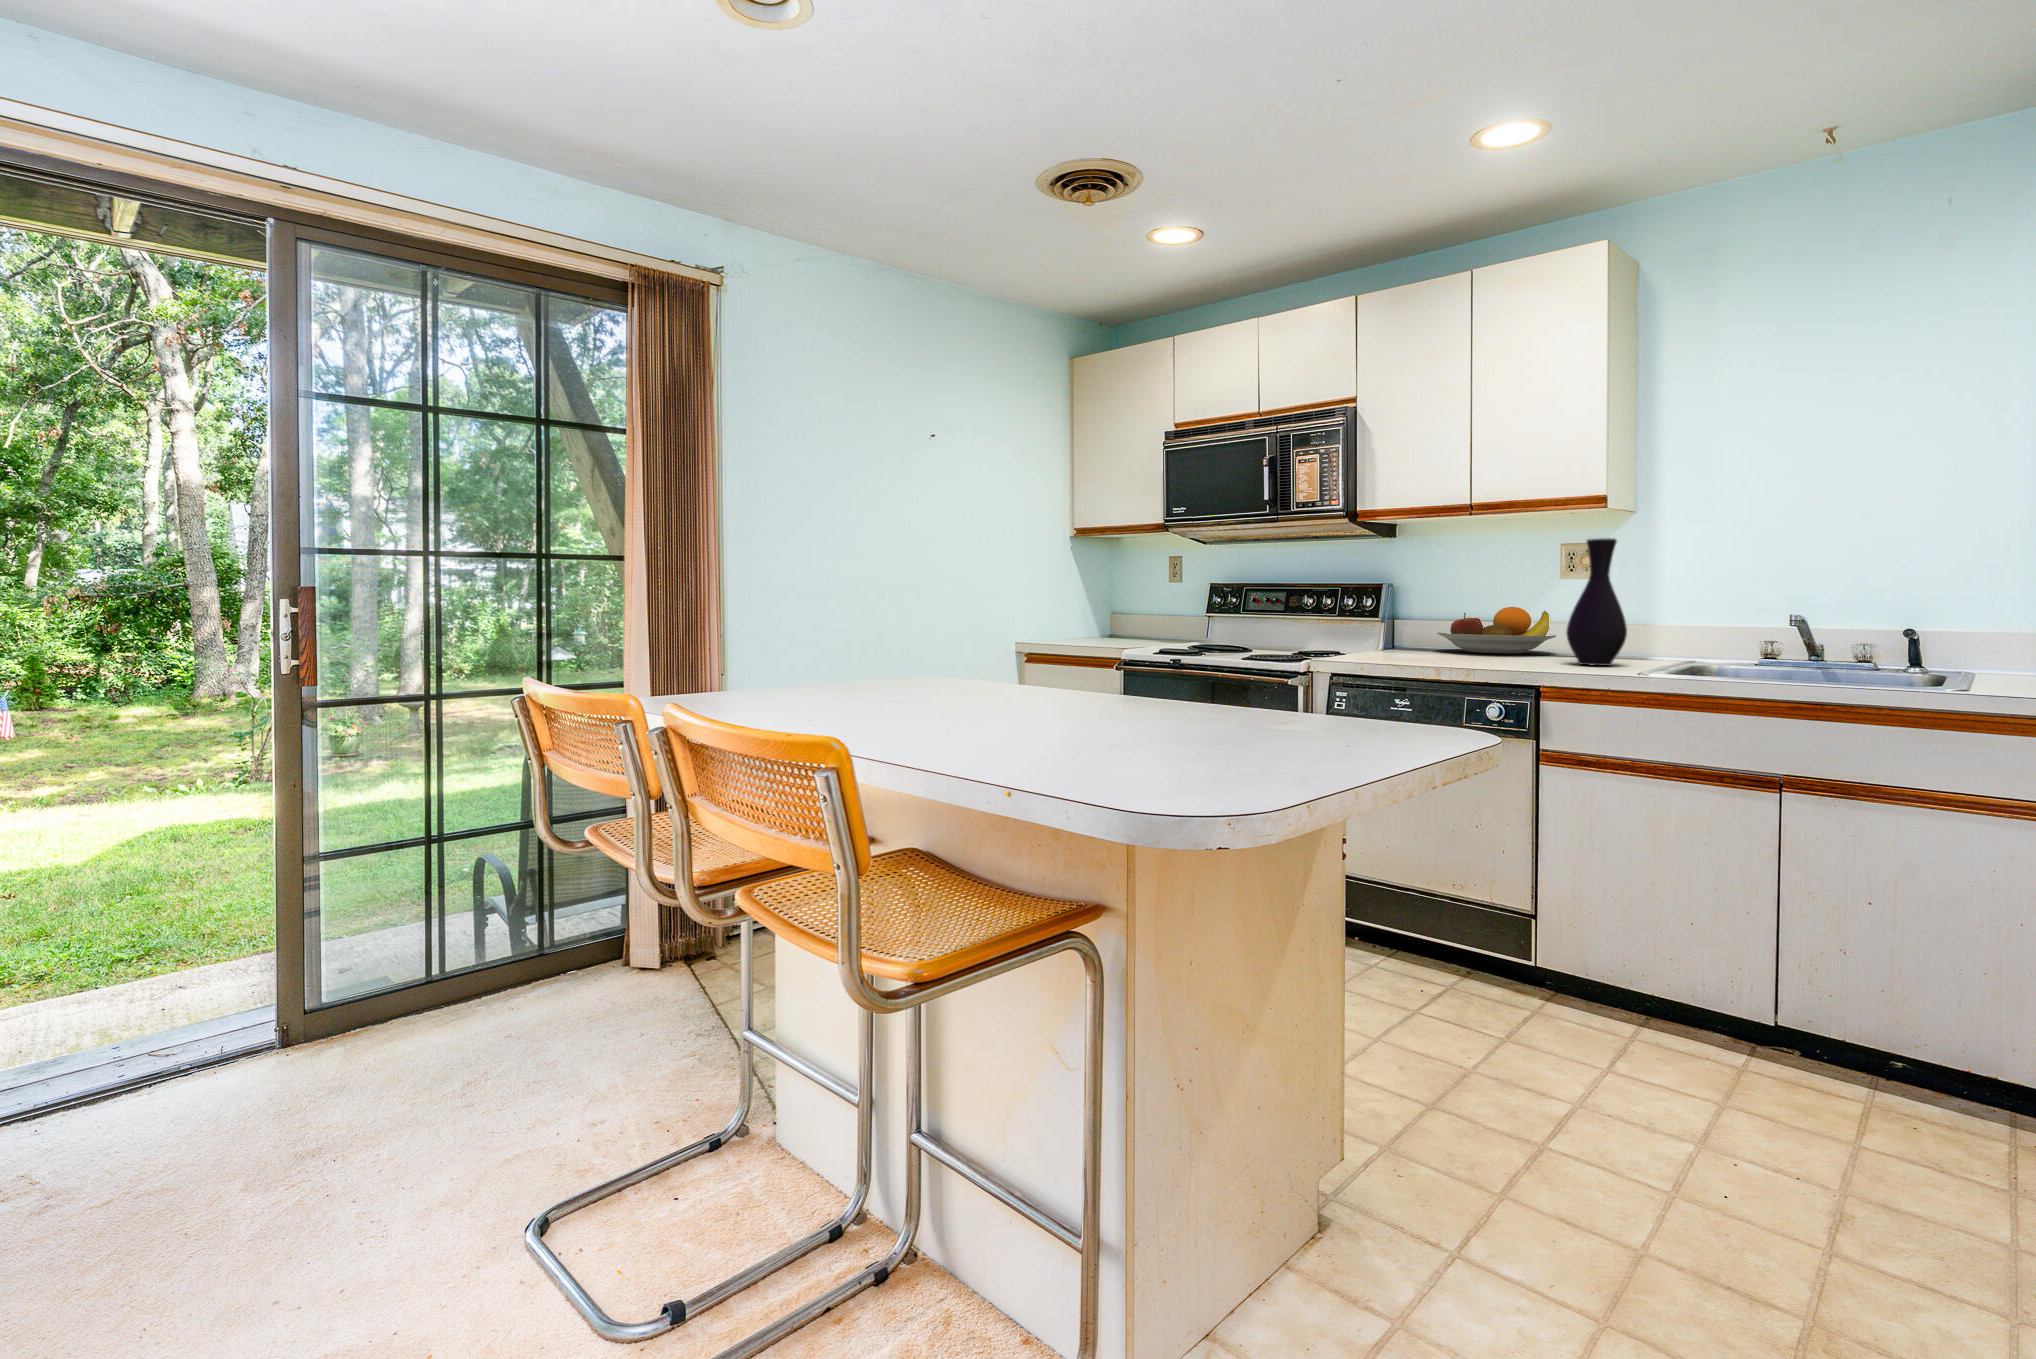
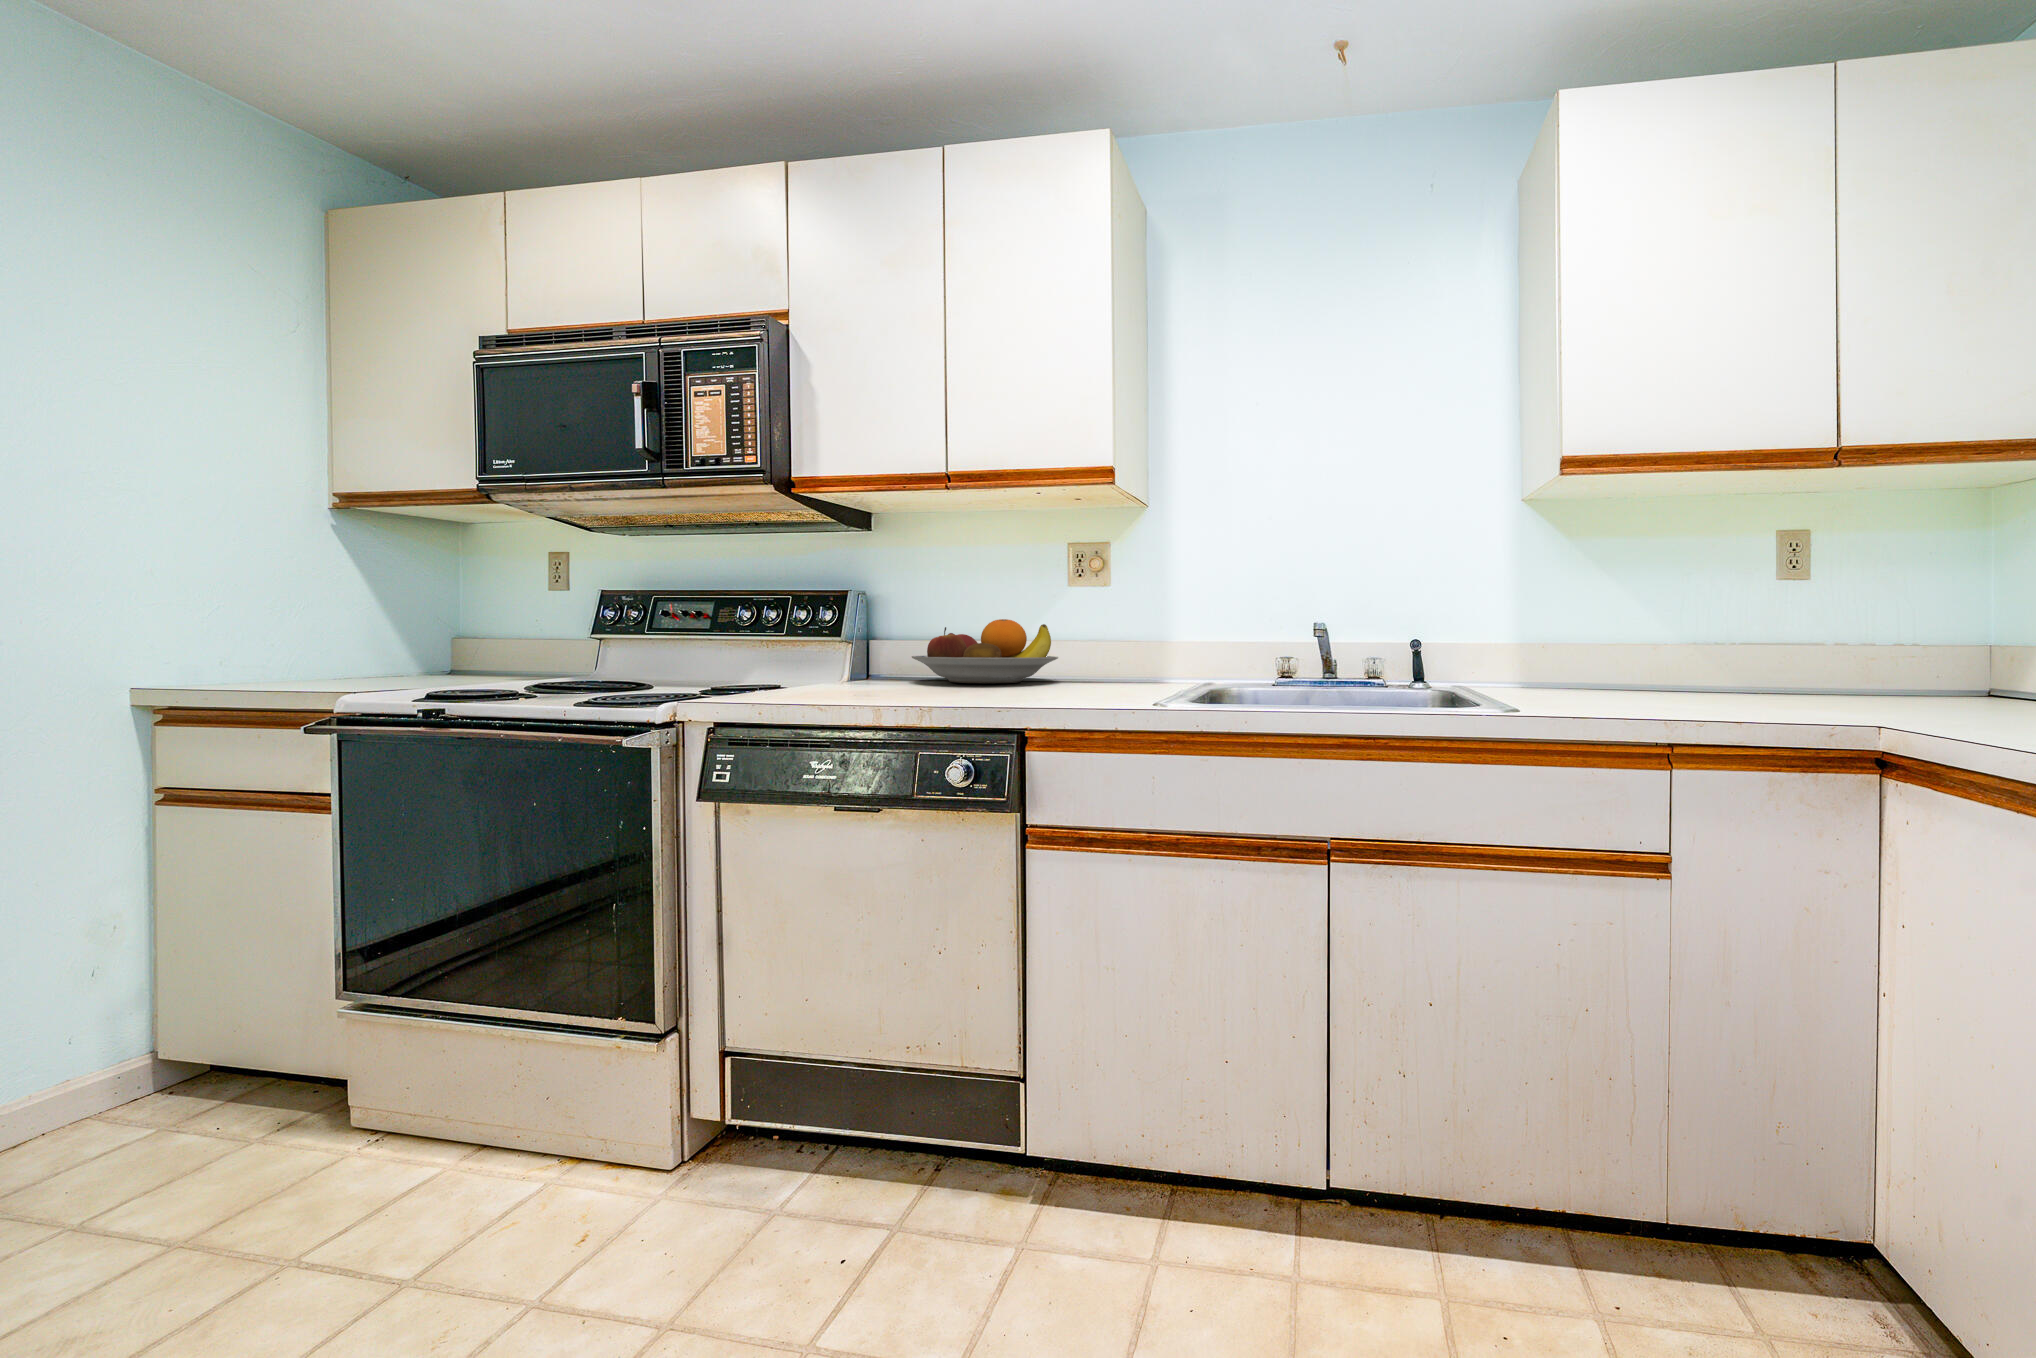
vase: present [1566,538,1627,666] -> none [1057,518,1130,697]

